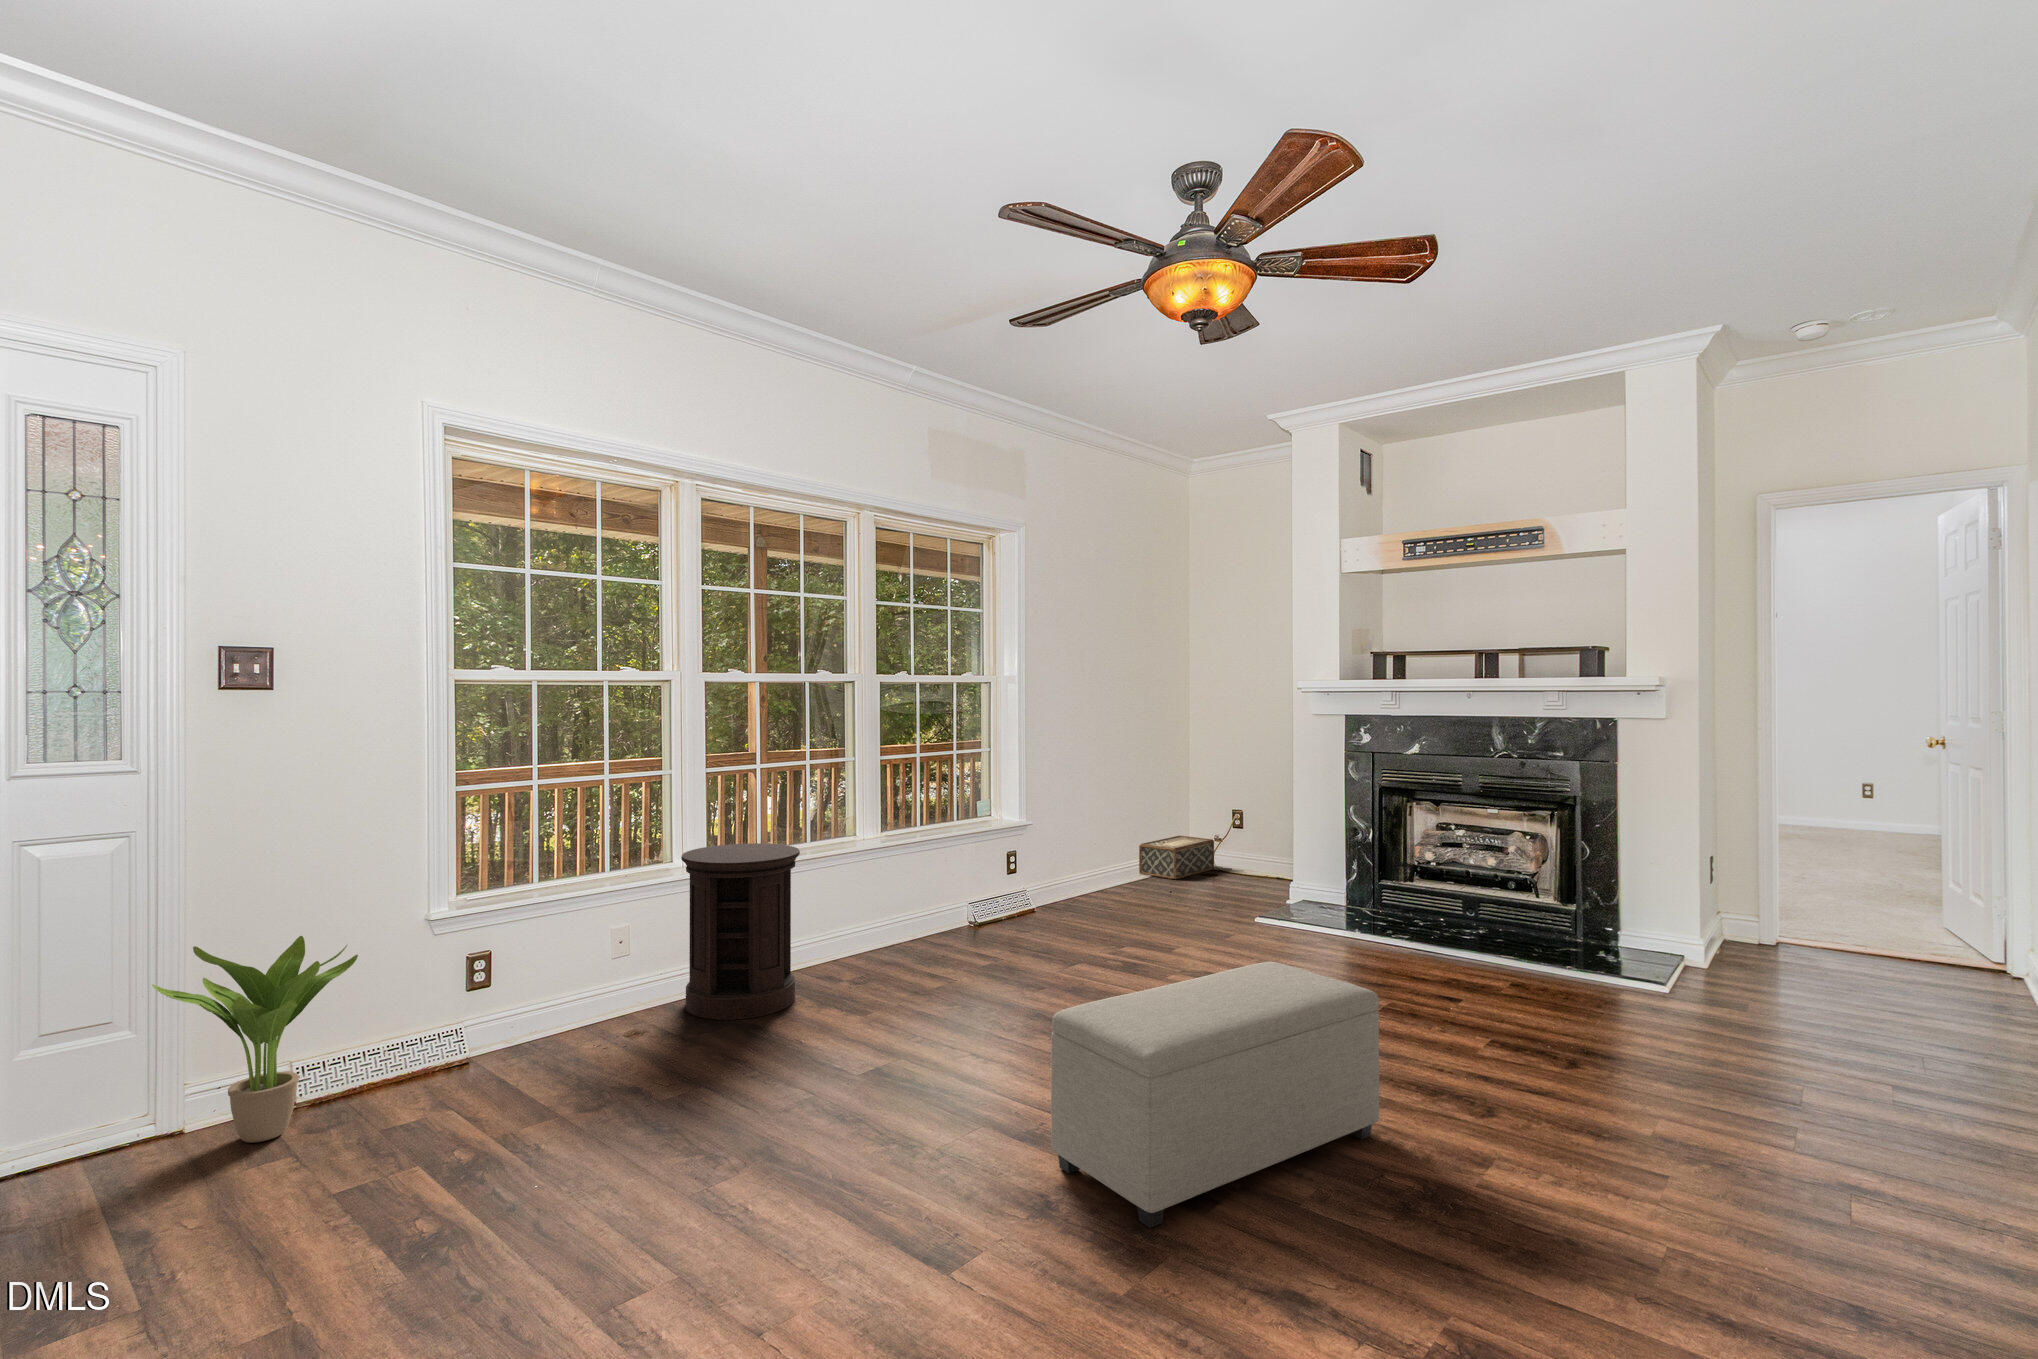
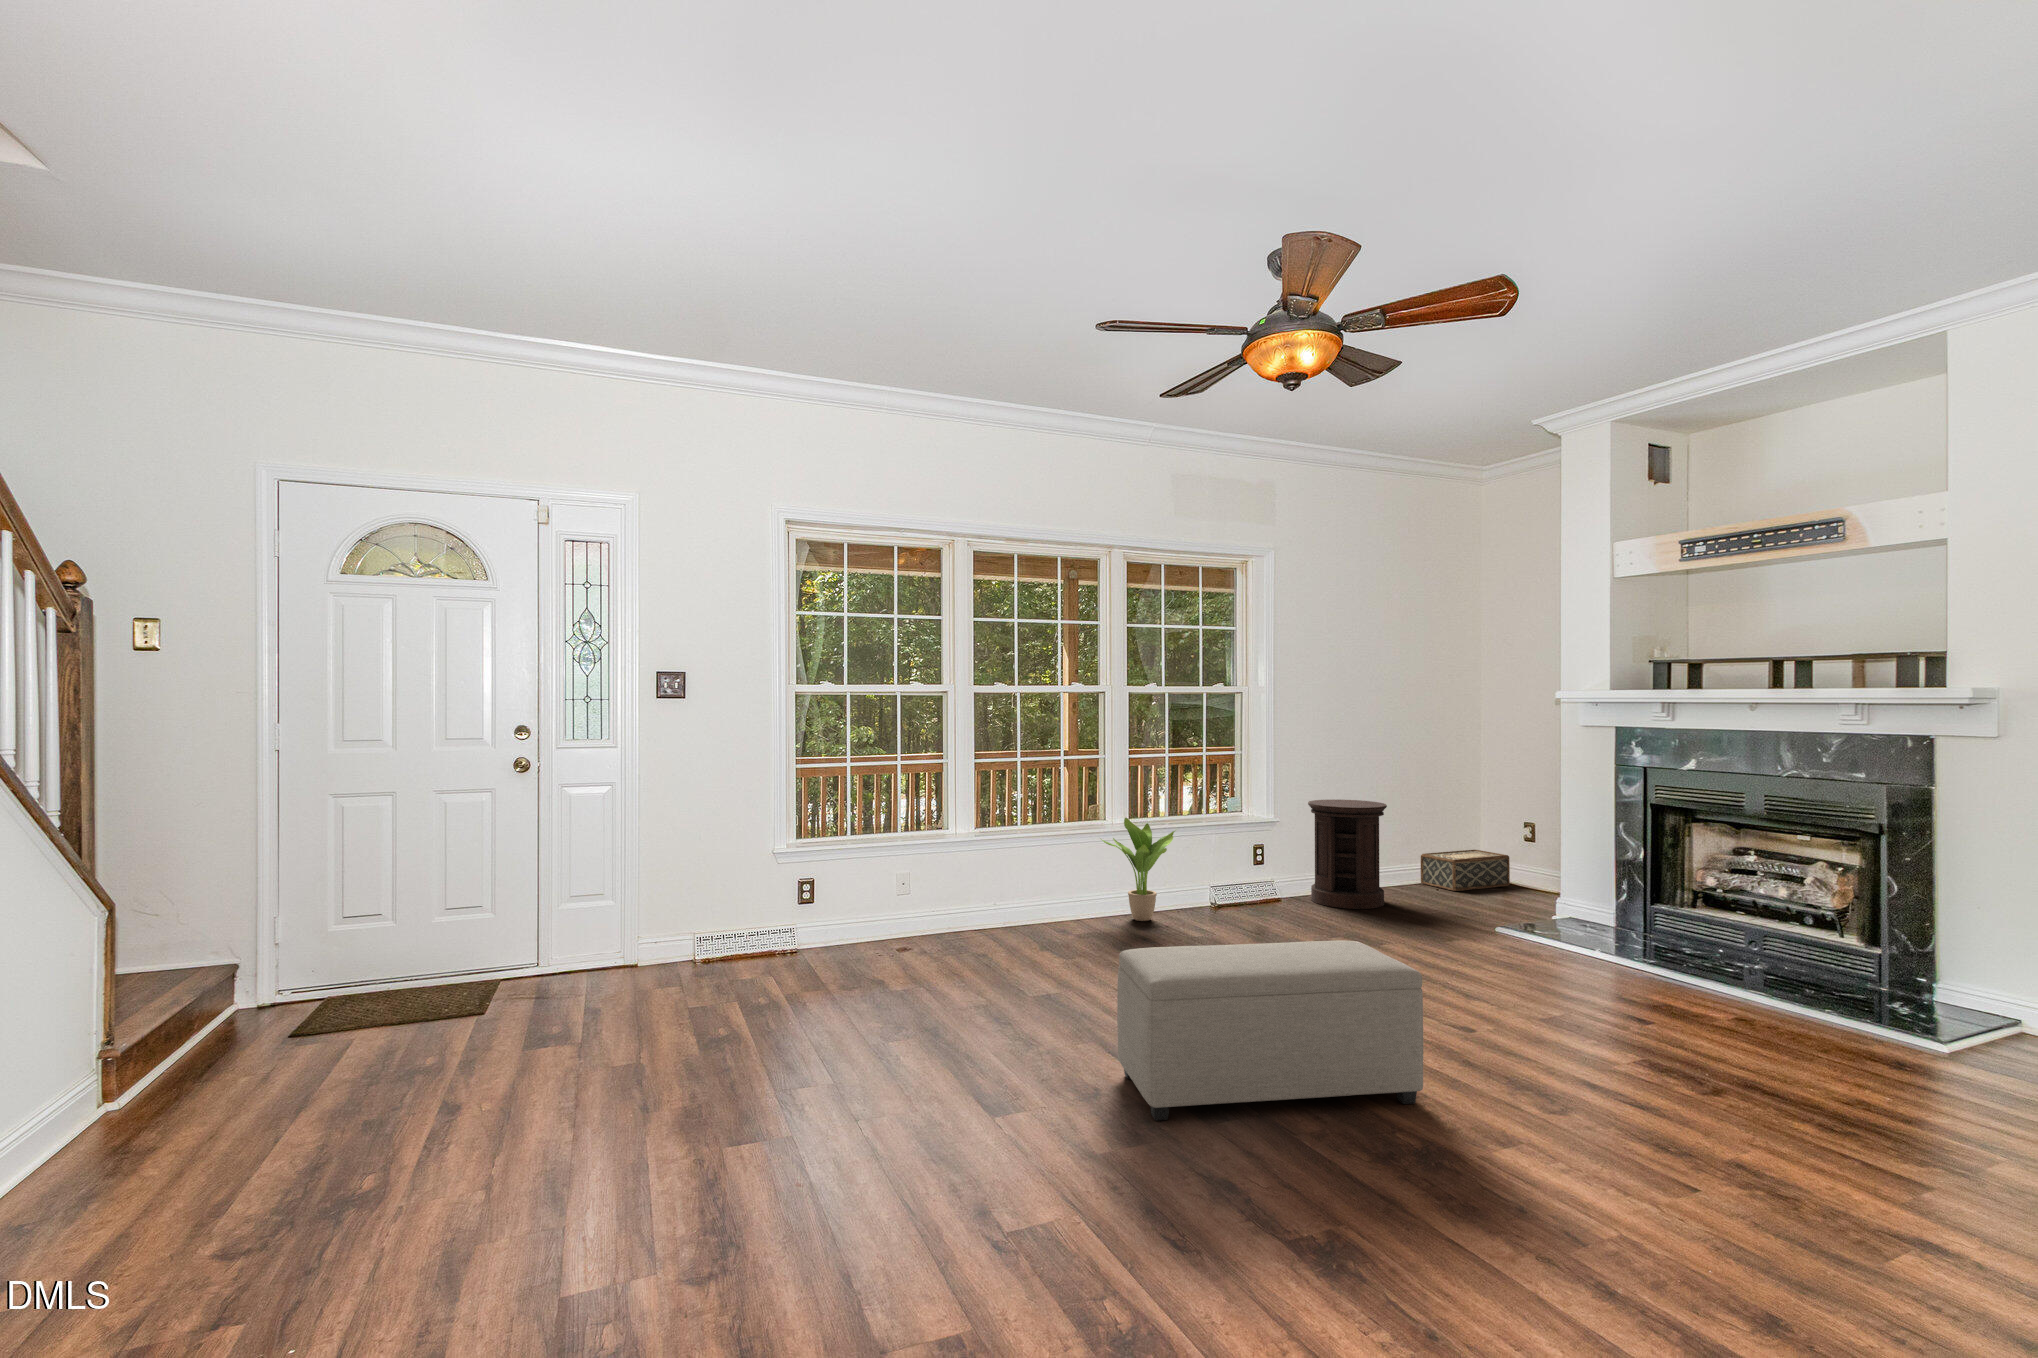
side table: present [681,843,800,1019] -> present [1308,799,1387,909]
potted plant: present [152,936,358,1143] -> present [1101,818,1175,921]

